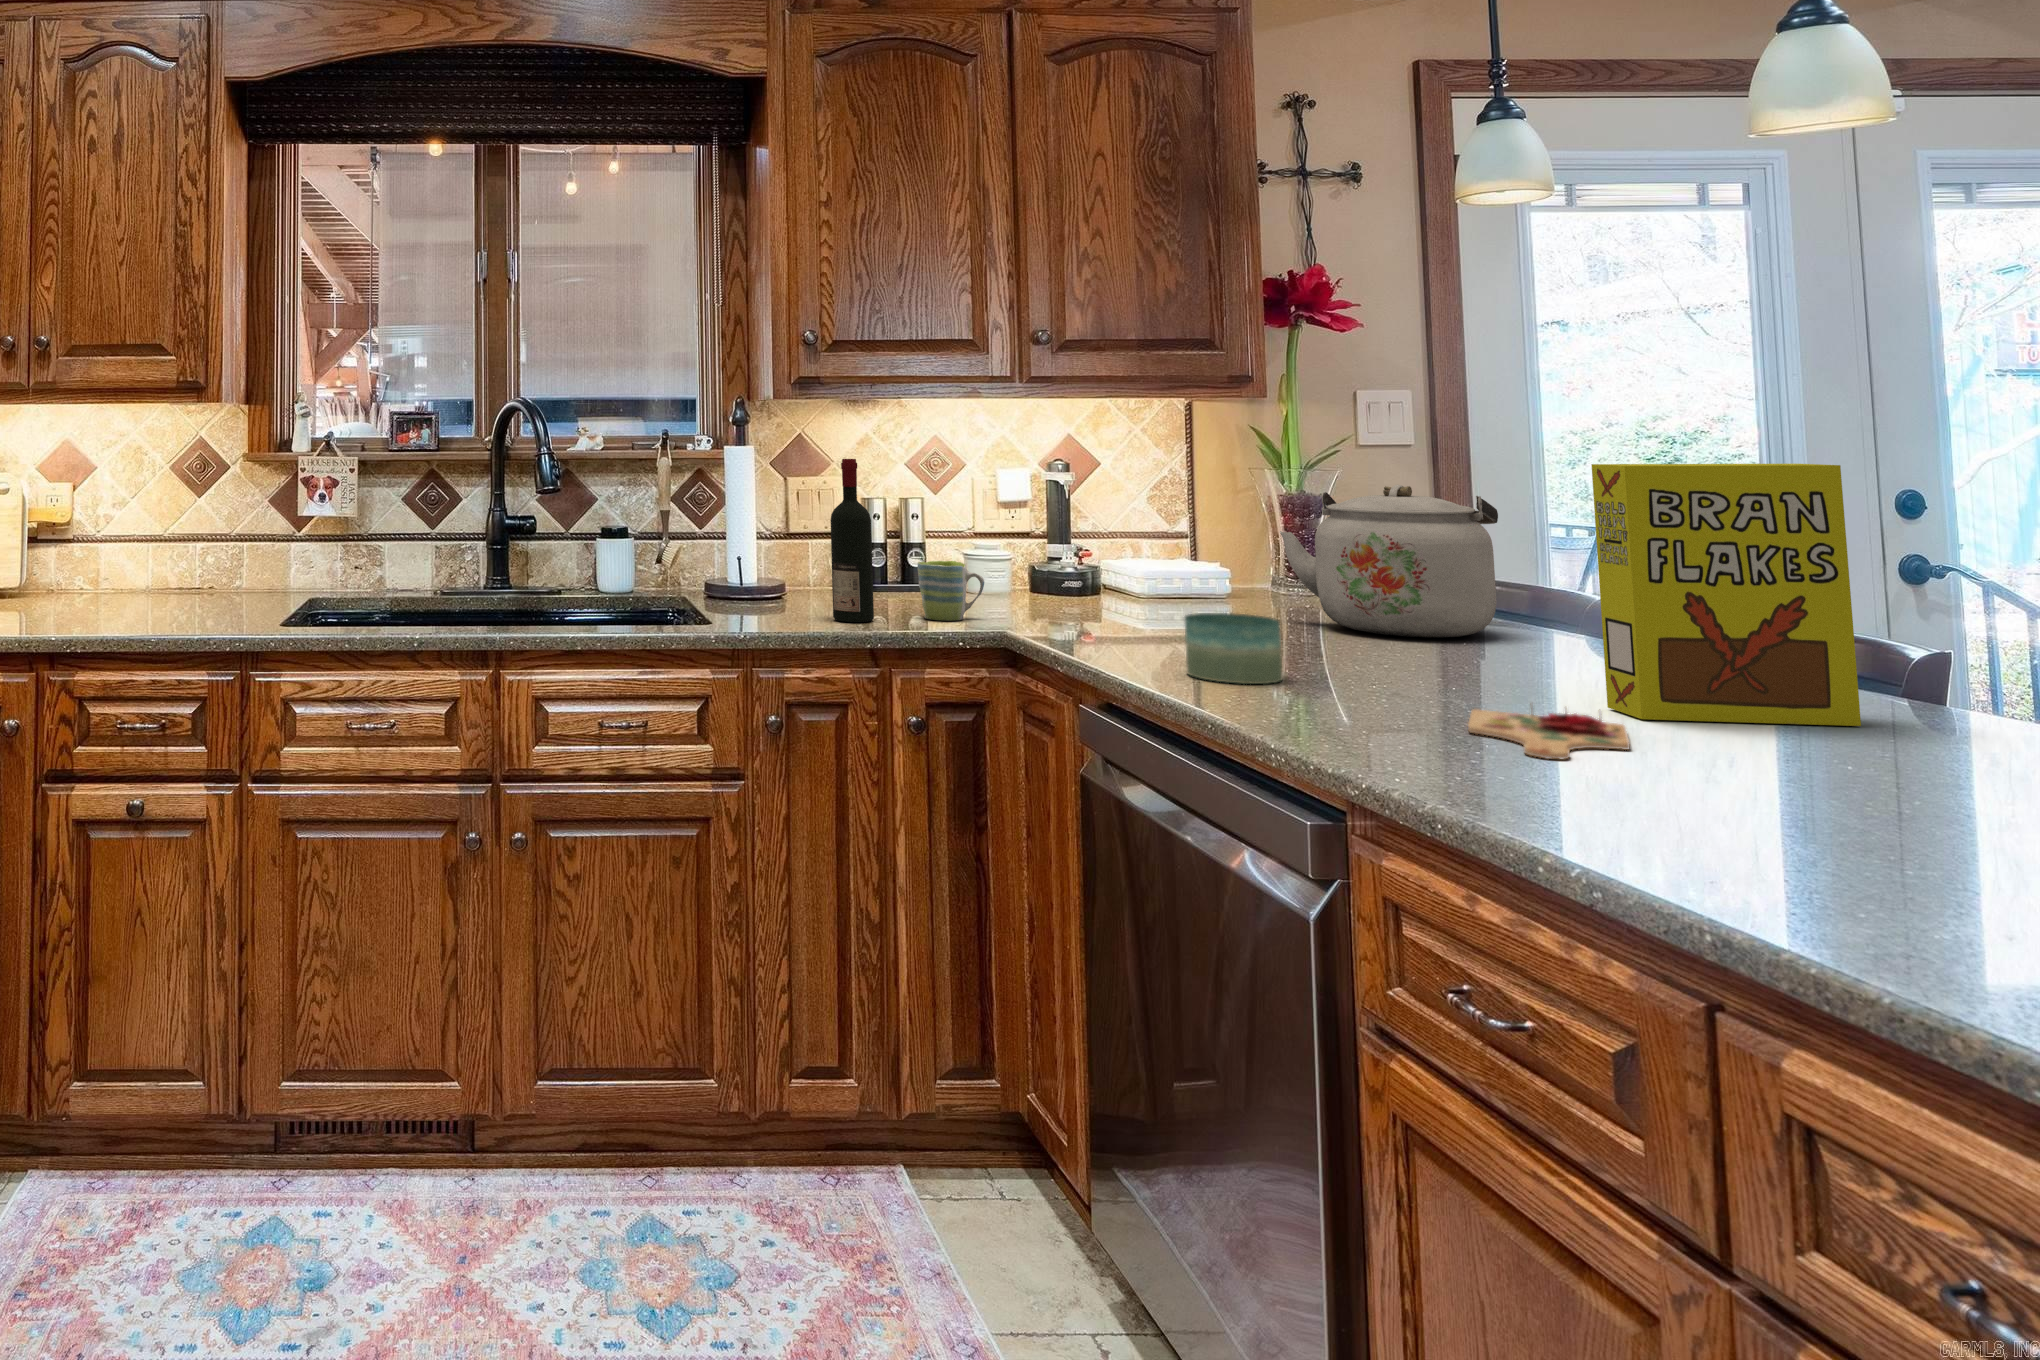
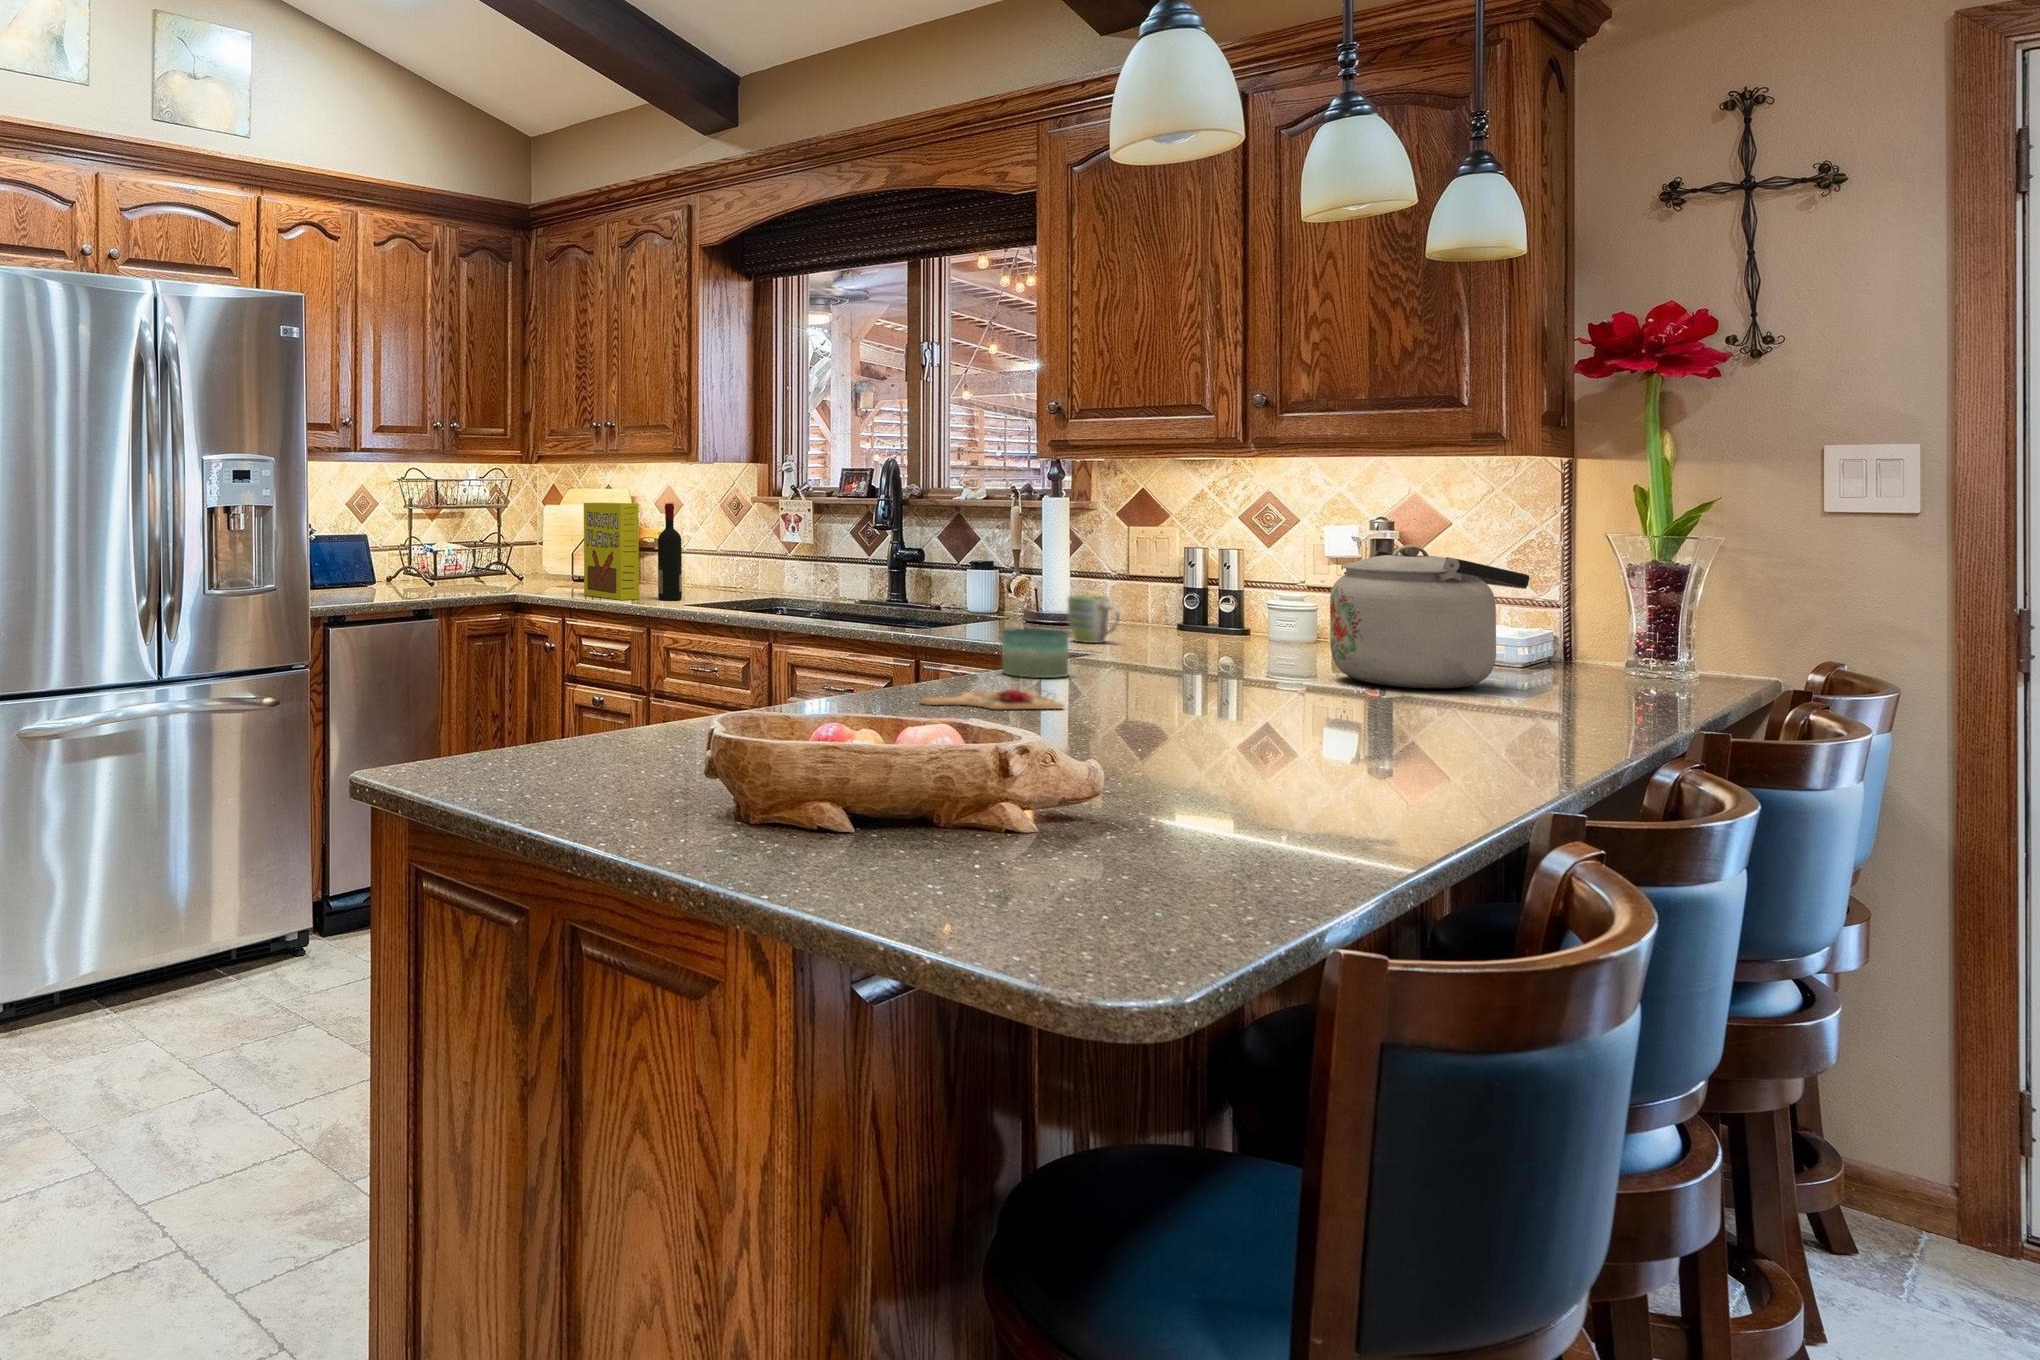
wine bottle: present [830,459,874,622] -> present [658,503,682,600]
cereal box: present [1592,464,1861,726] -> present [584,502,639,600]

